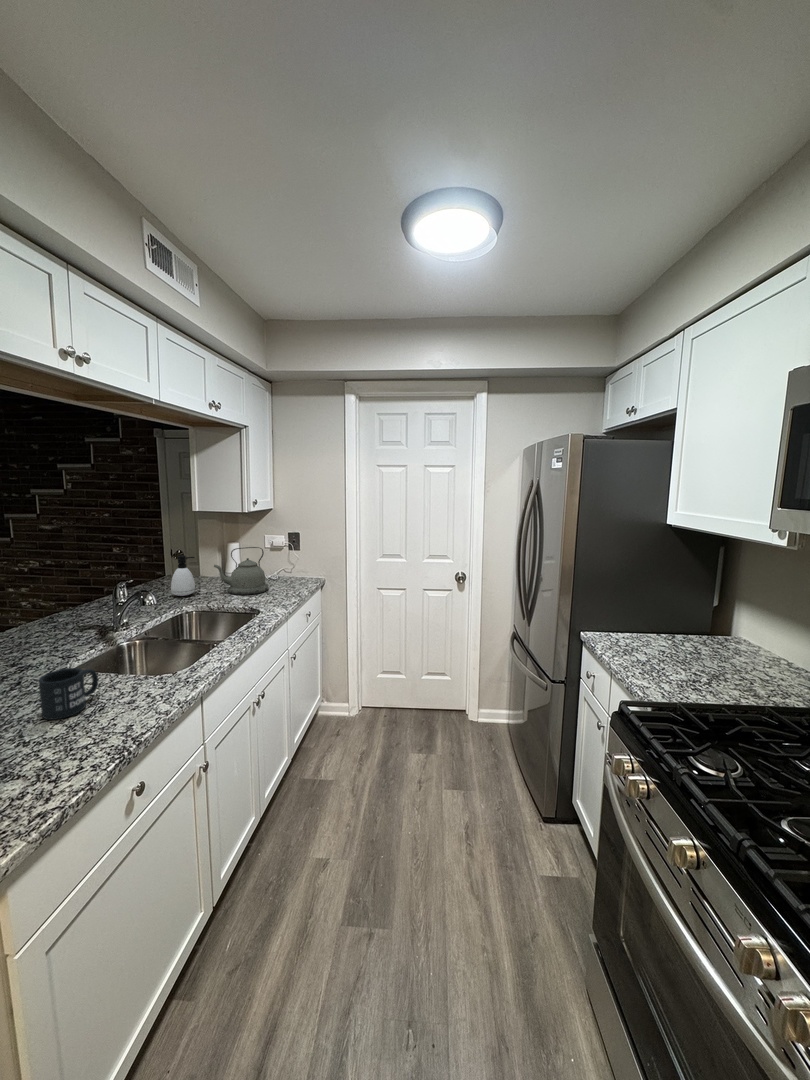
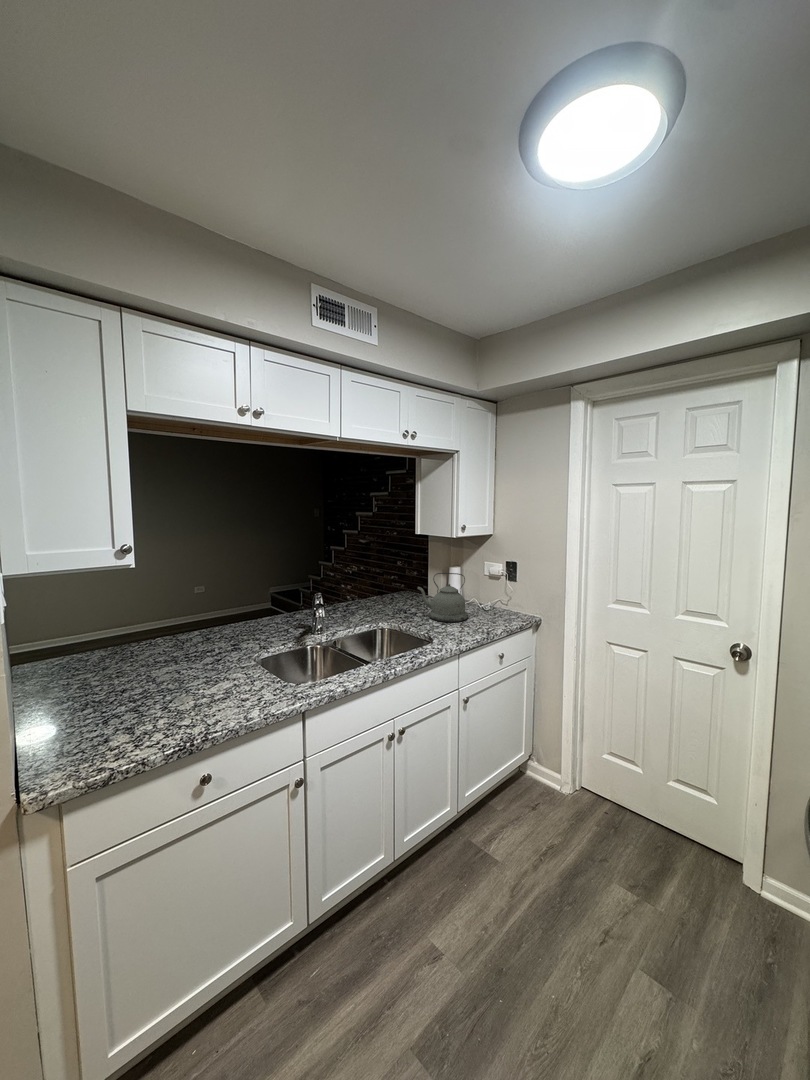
soap dispenser: present [171,555,195,596] -> none [384,575,404,612]
mug: present [39,668,98,720] -> none [192,659,236,698]

